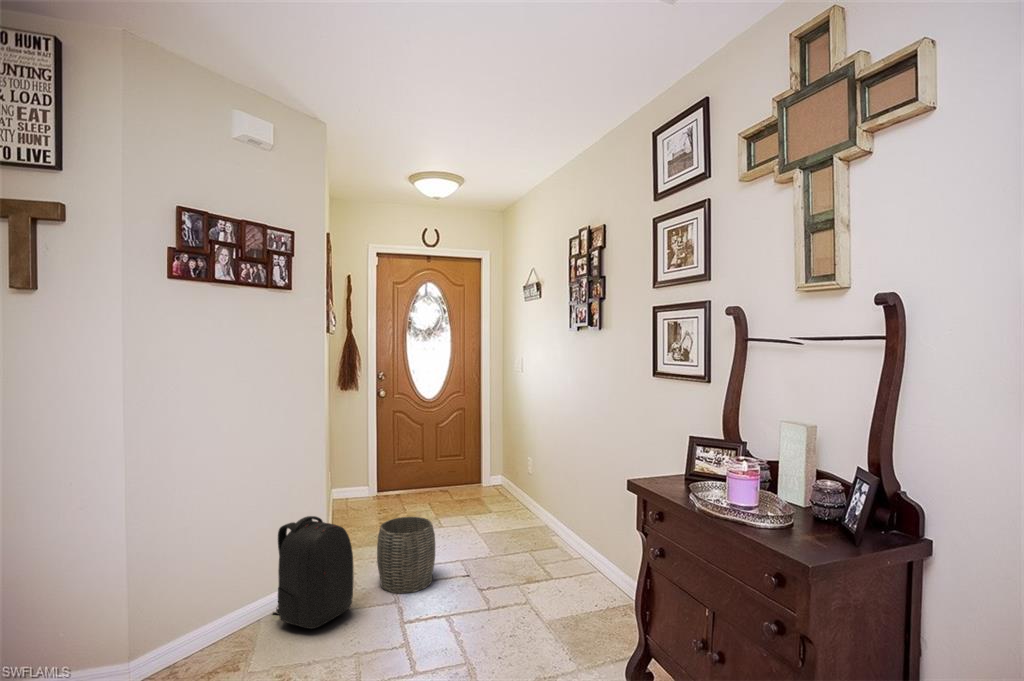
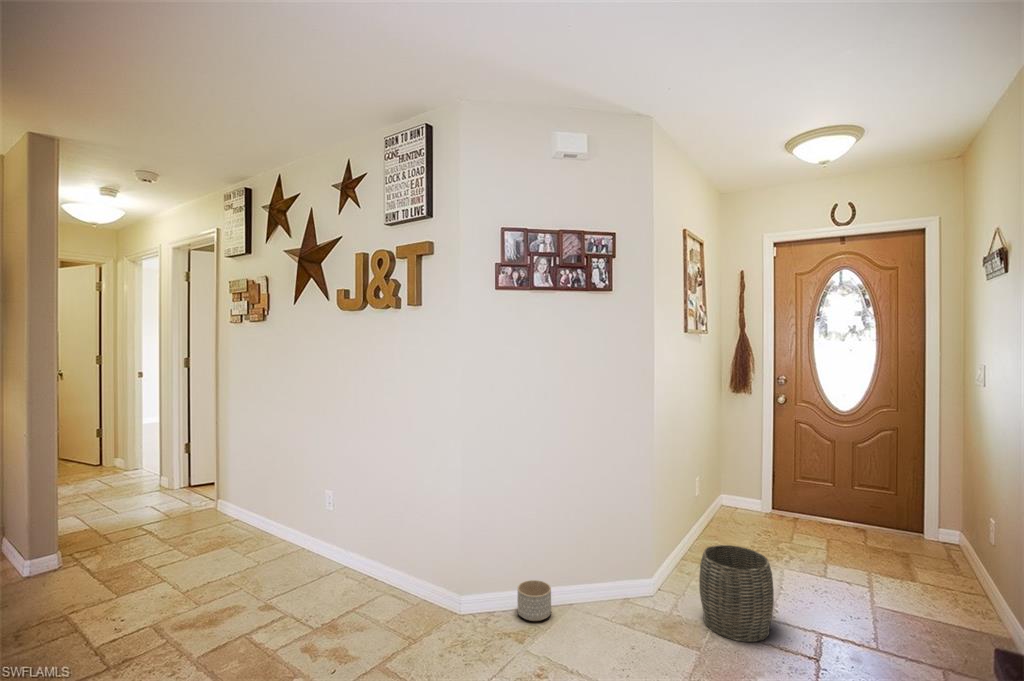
backpack: present [273,516,353,629] -> none [584,515,656,630]
planter: none [202,612,245,659] -> present [518,580,551,621]

